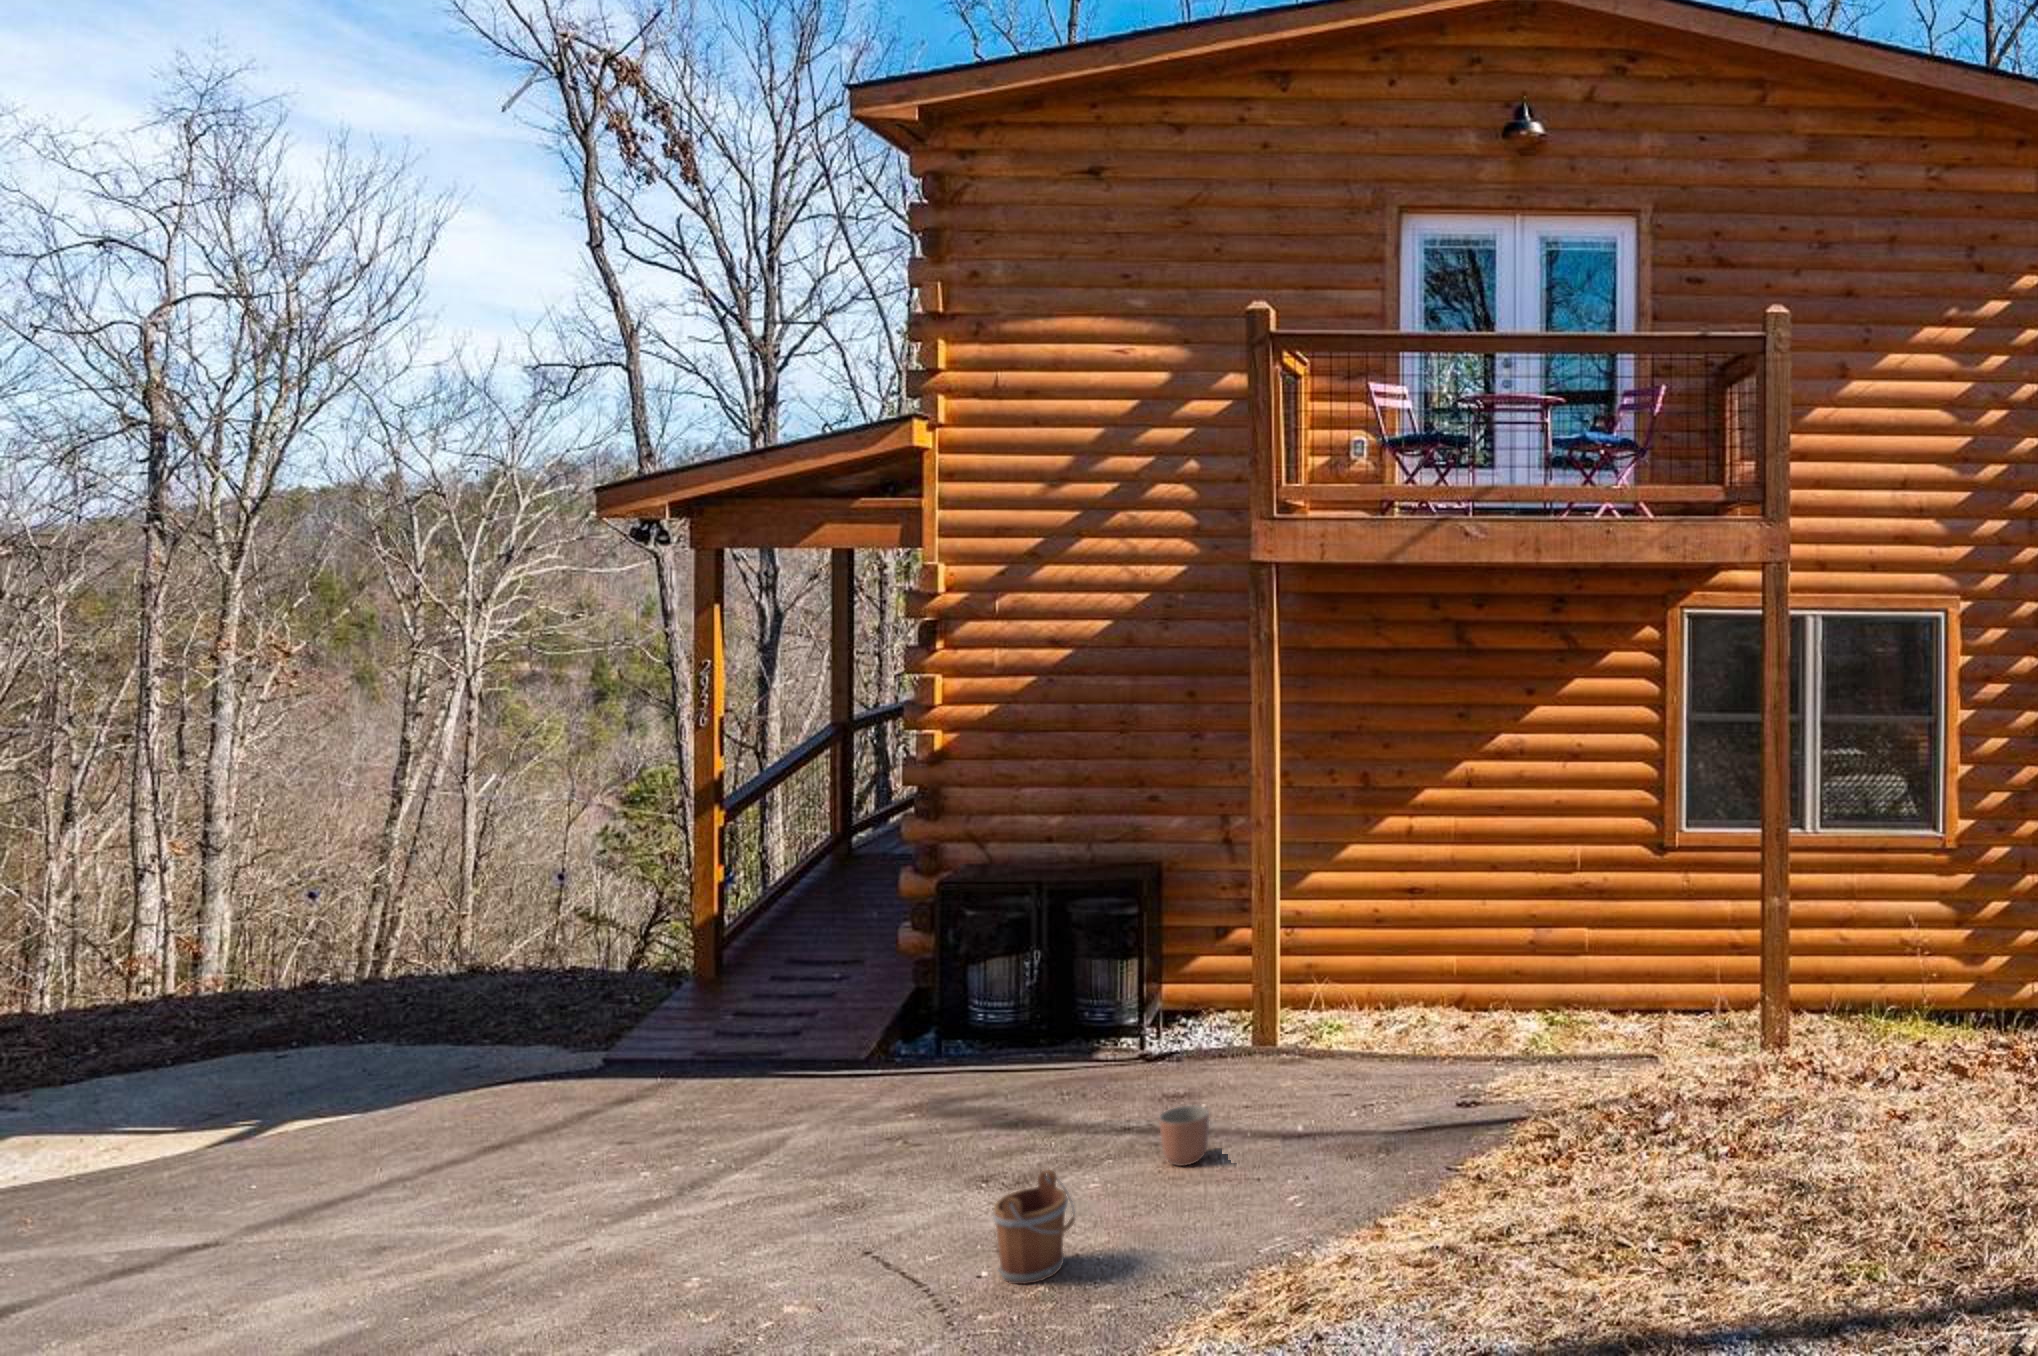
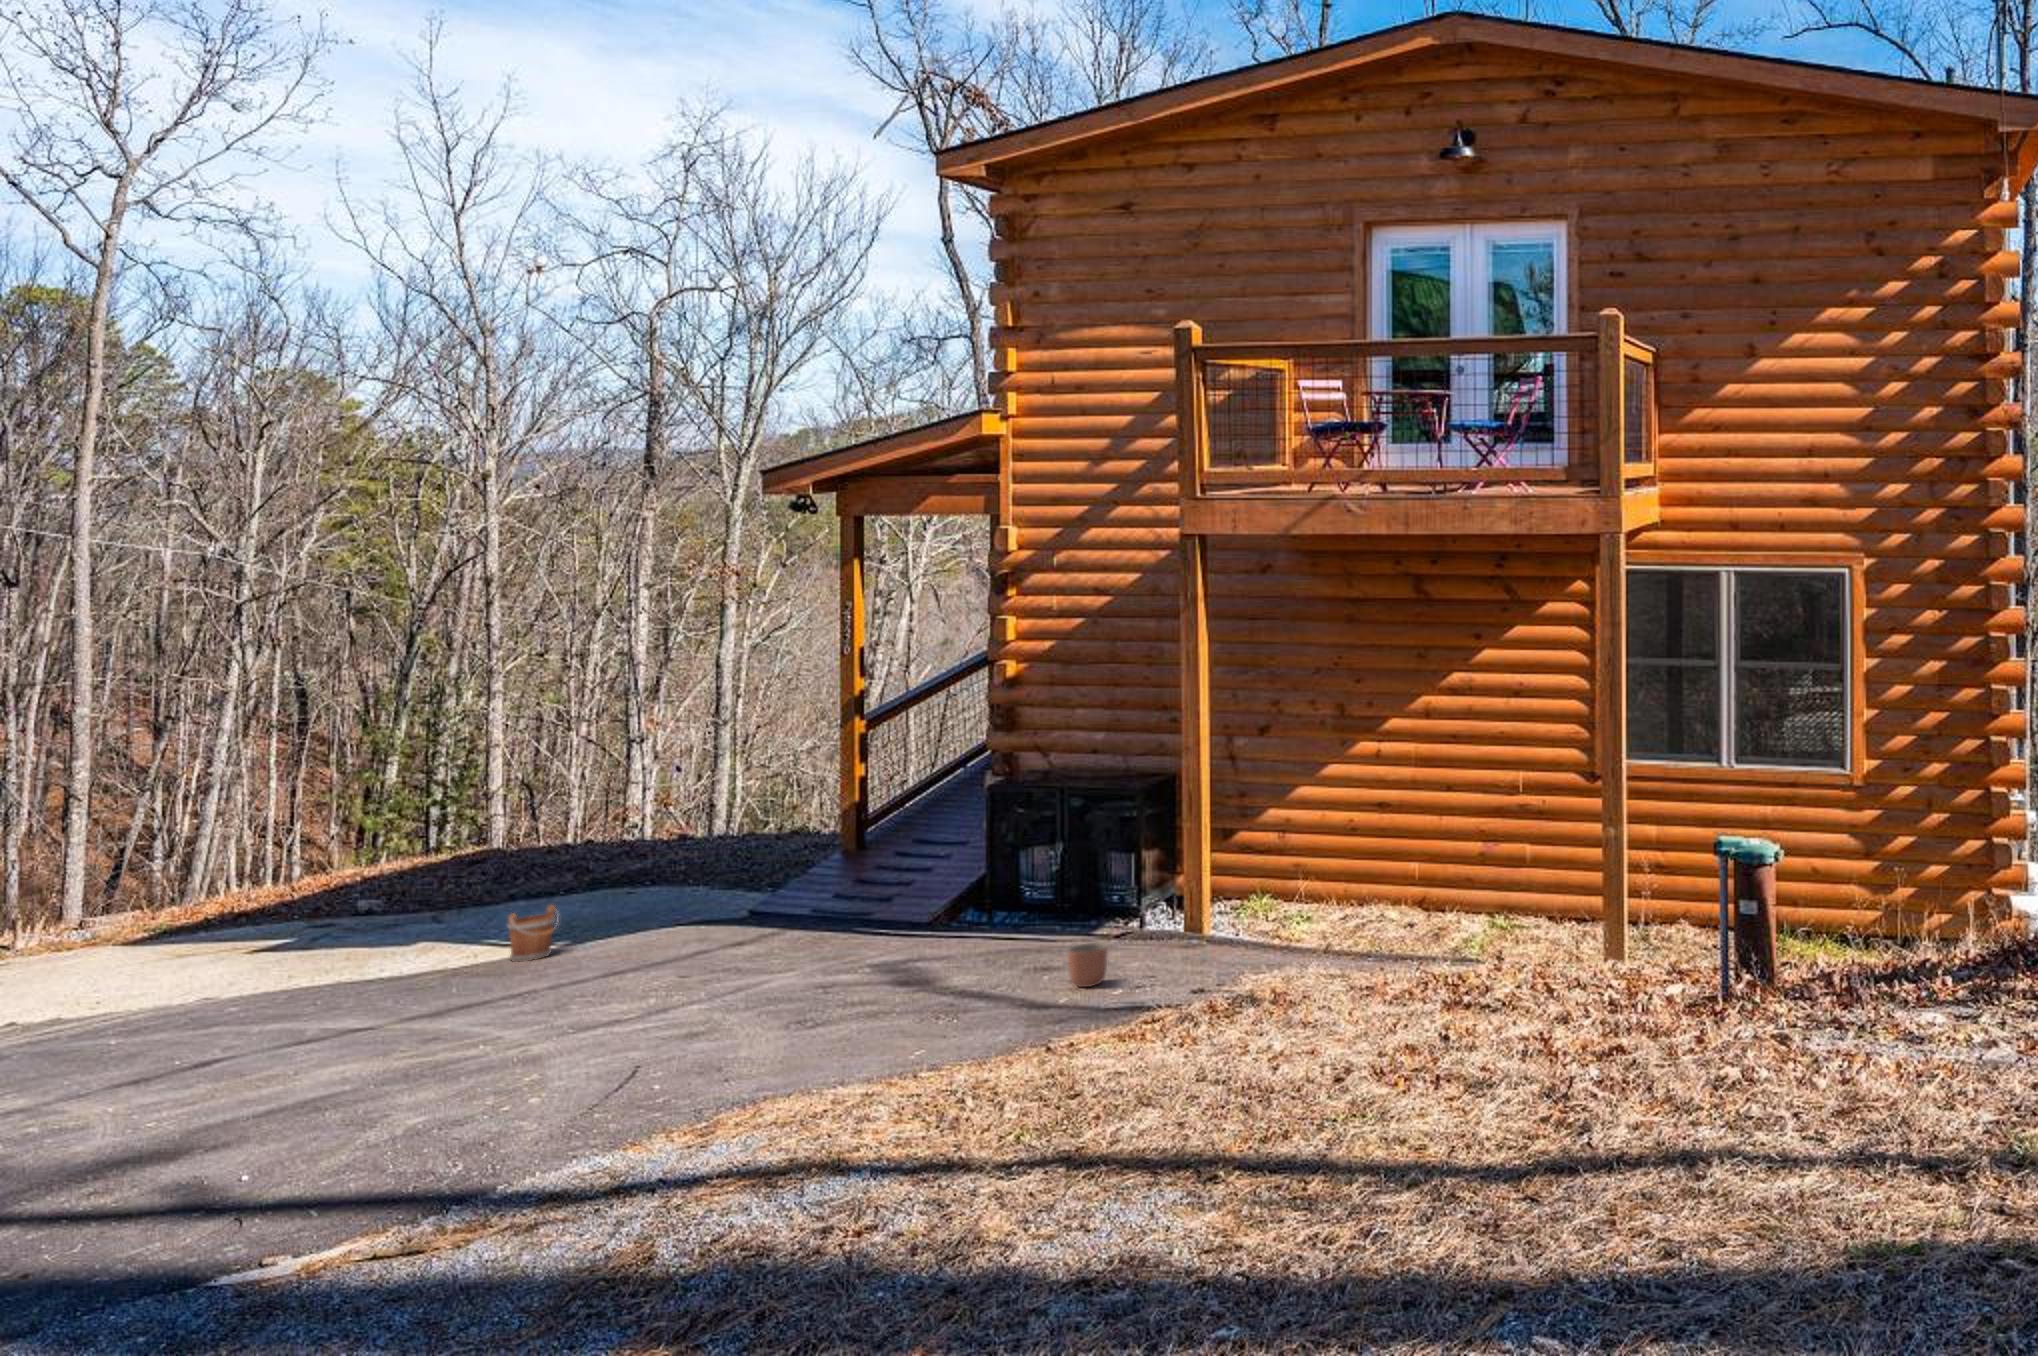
bucket: present [993,1170,1075,1284] -> present [508,905,556,962]

